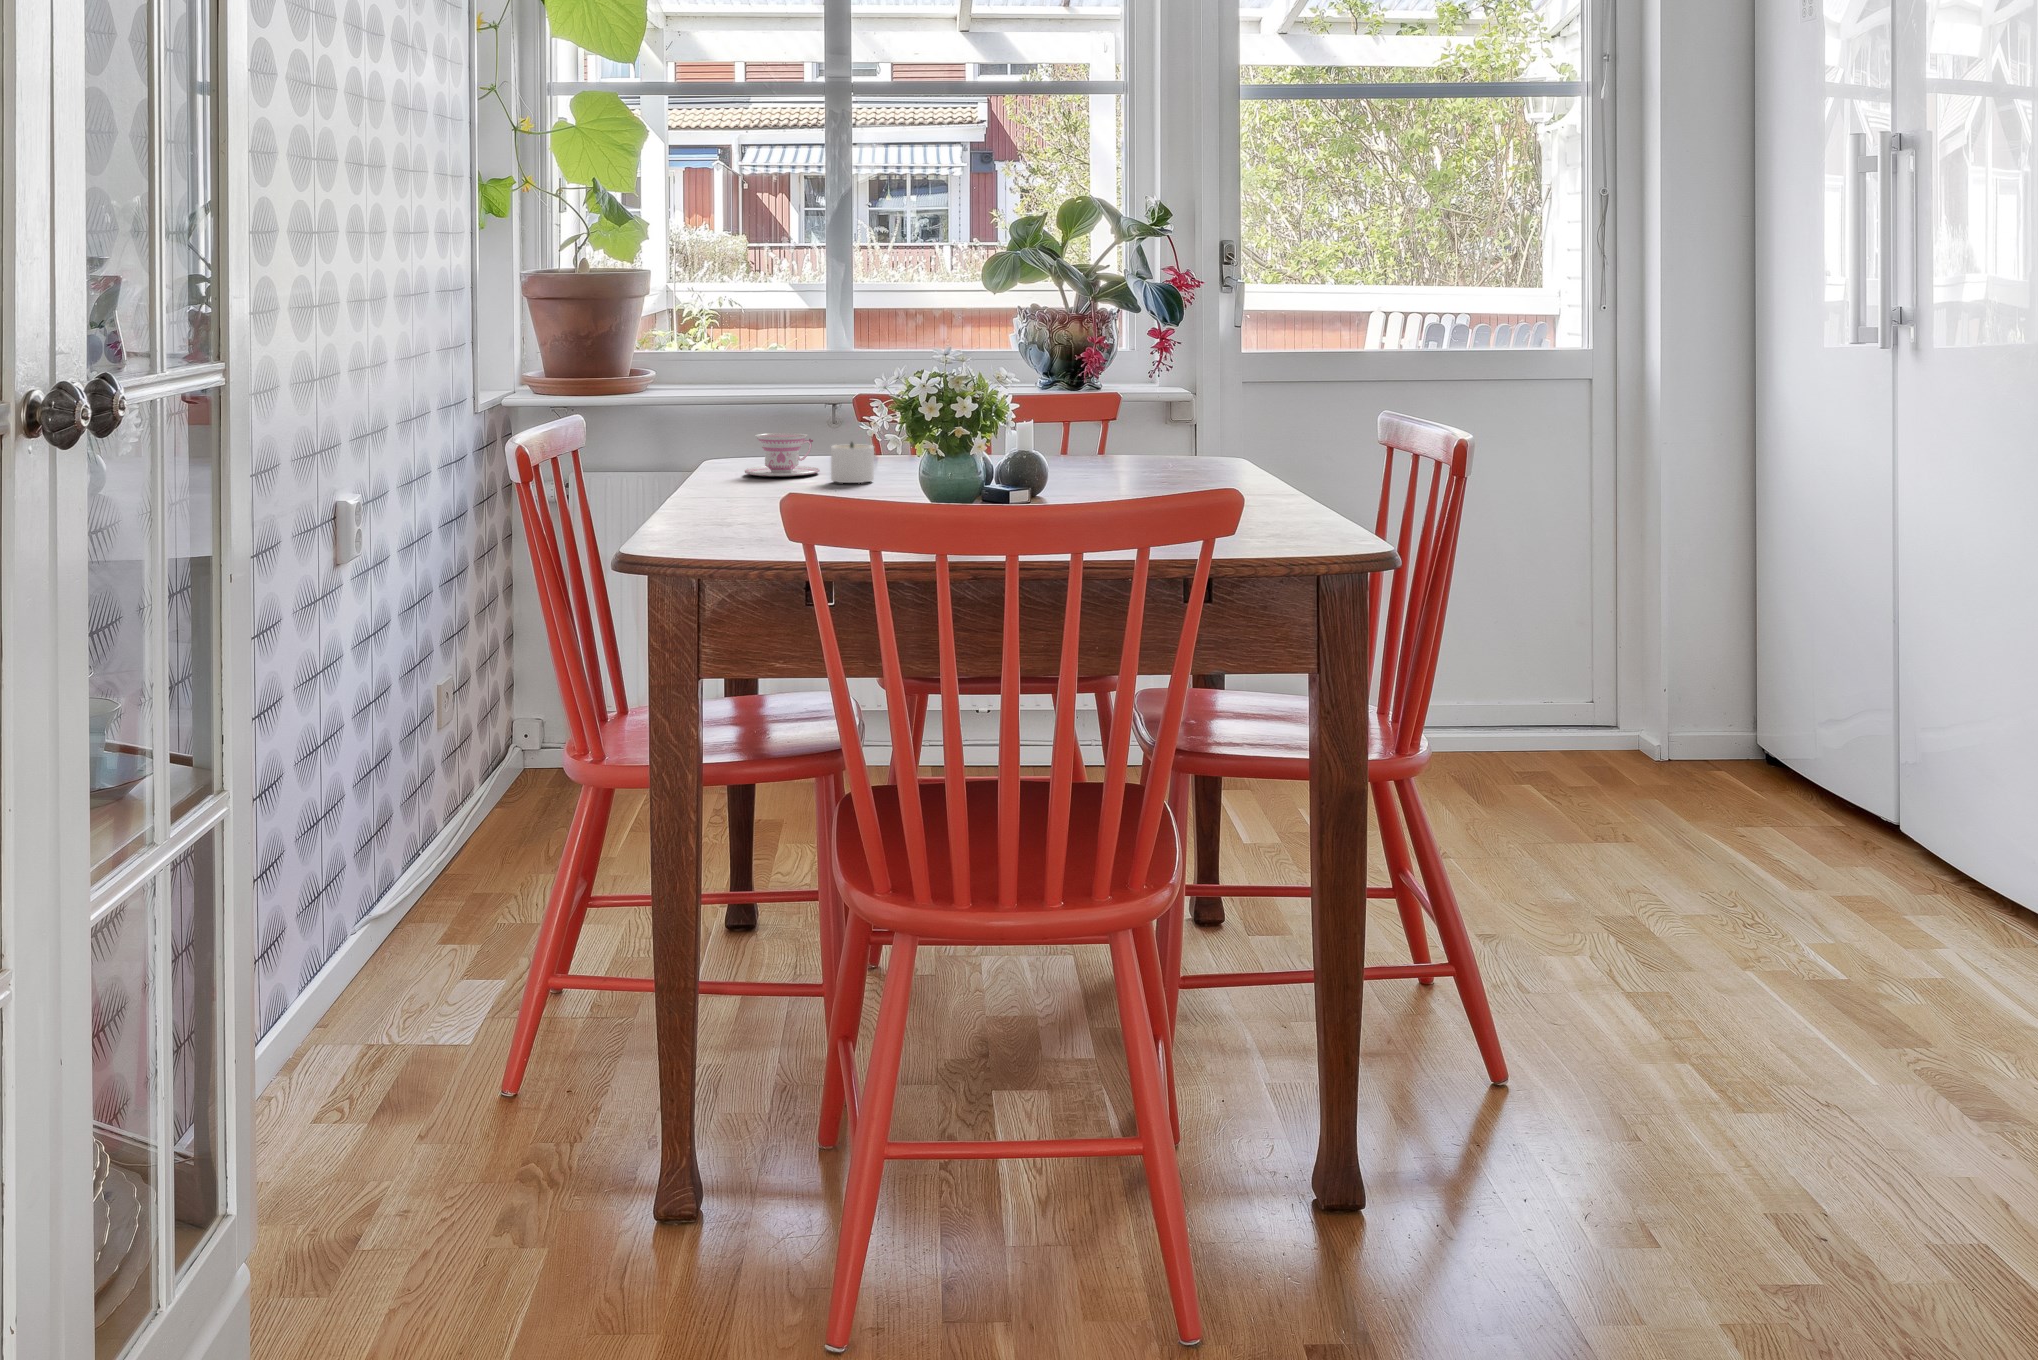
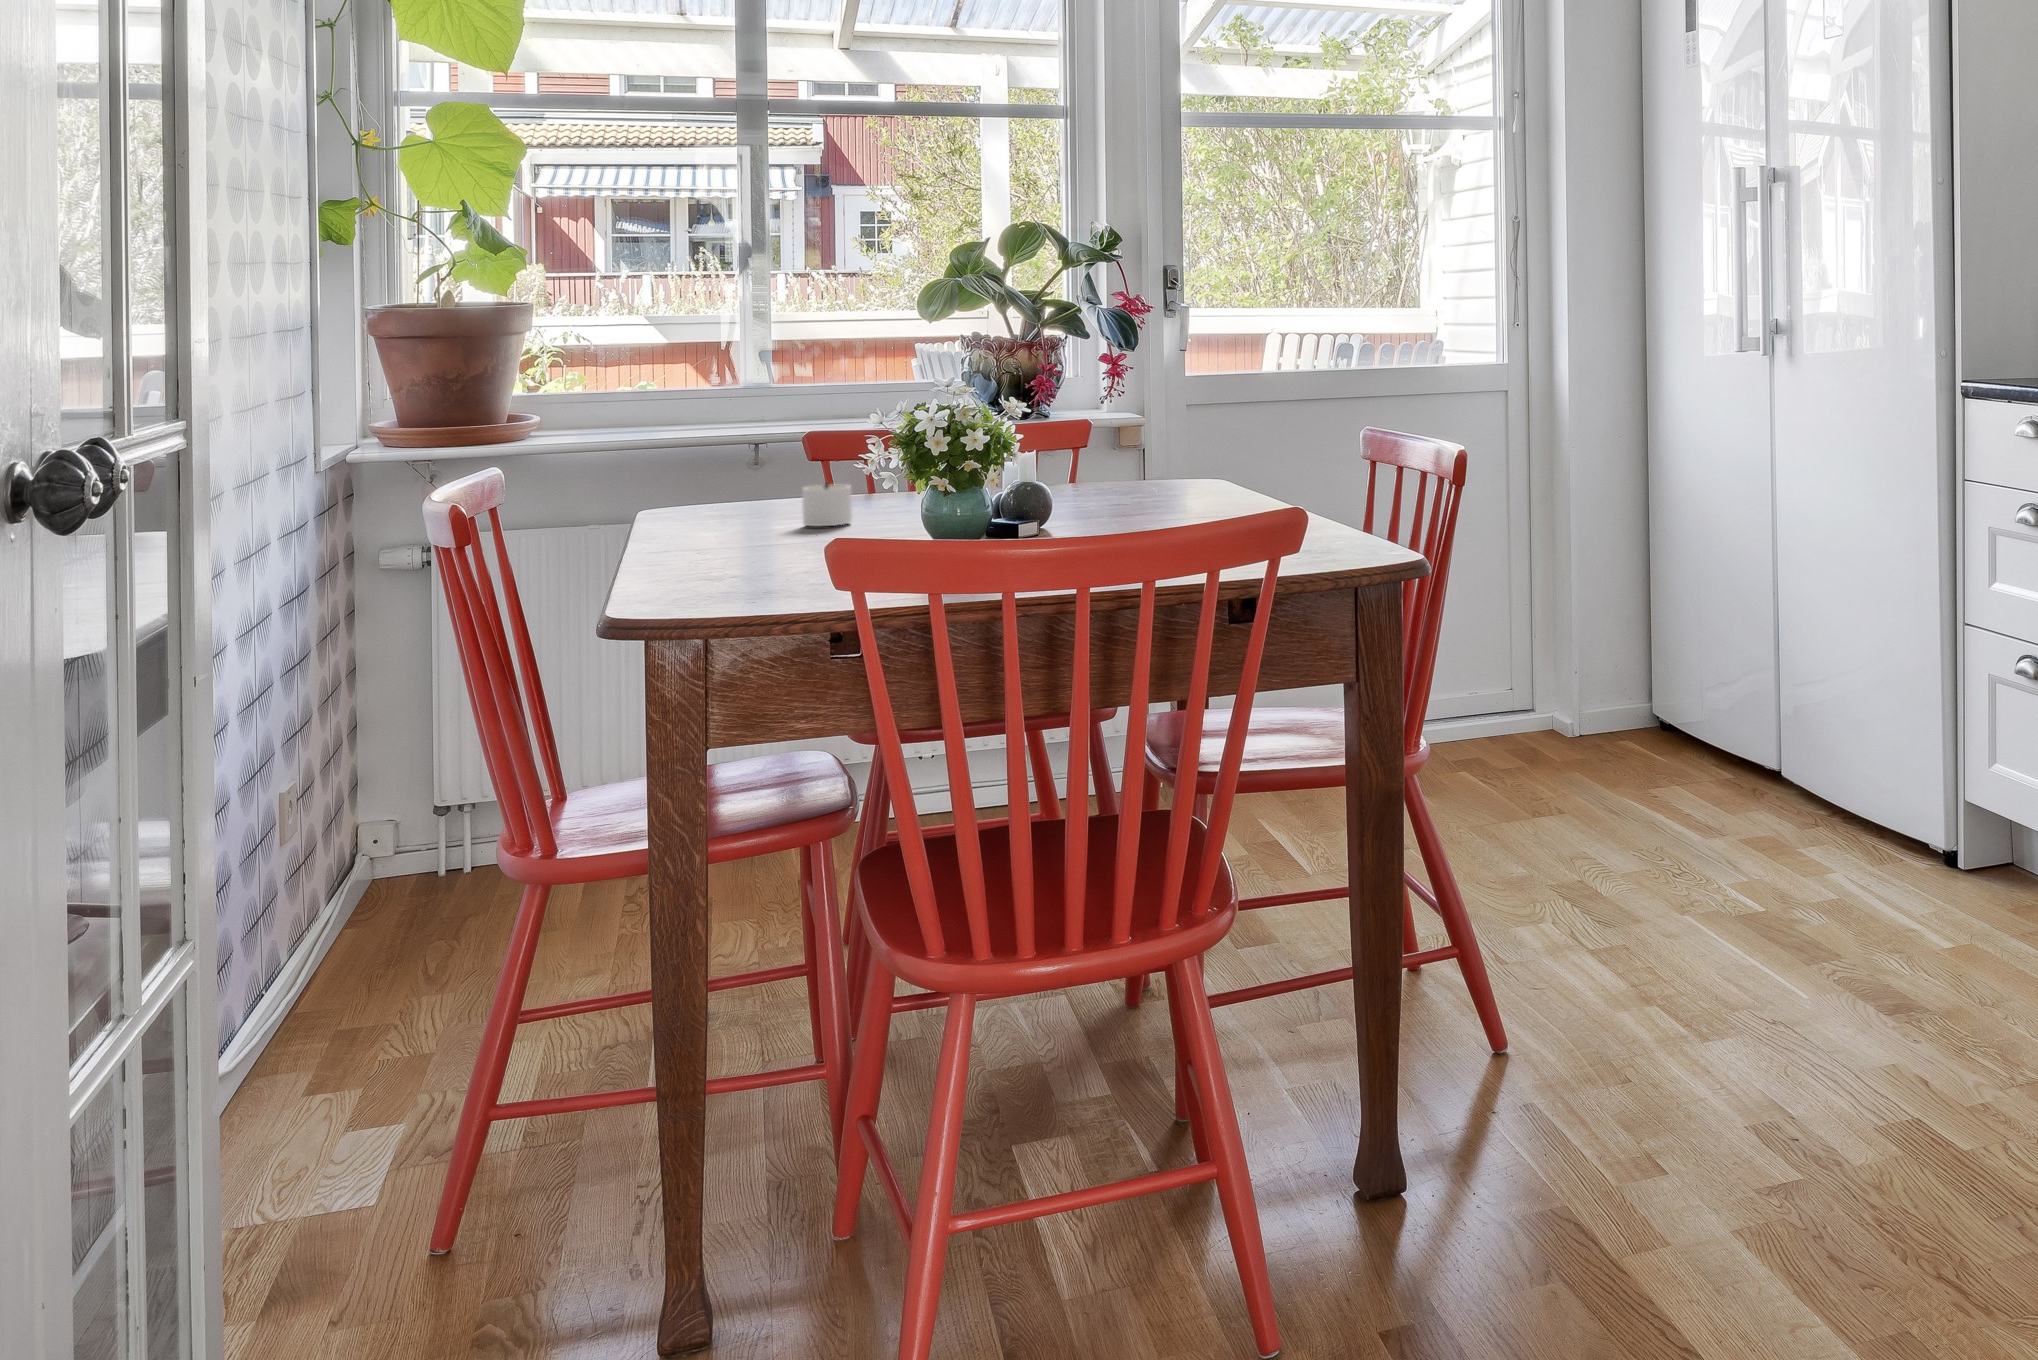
teacup: present [745,433,820,477] -> none [696,476,784,524]

